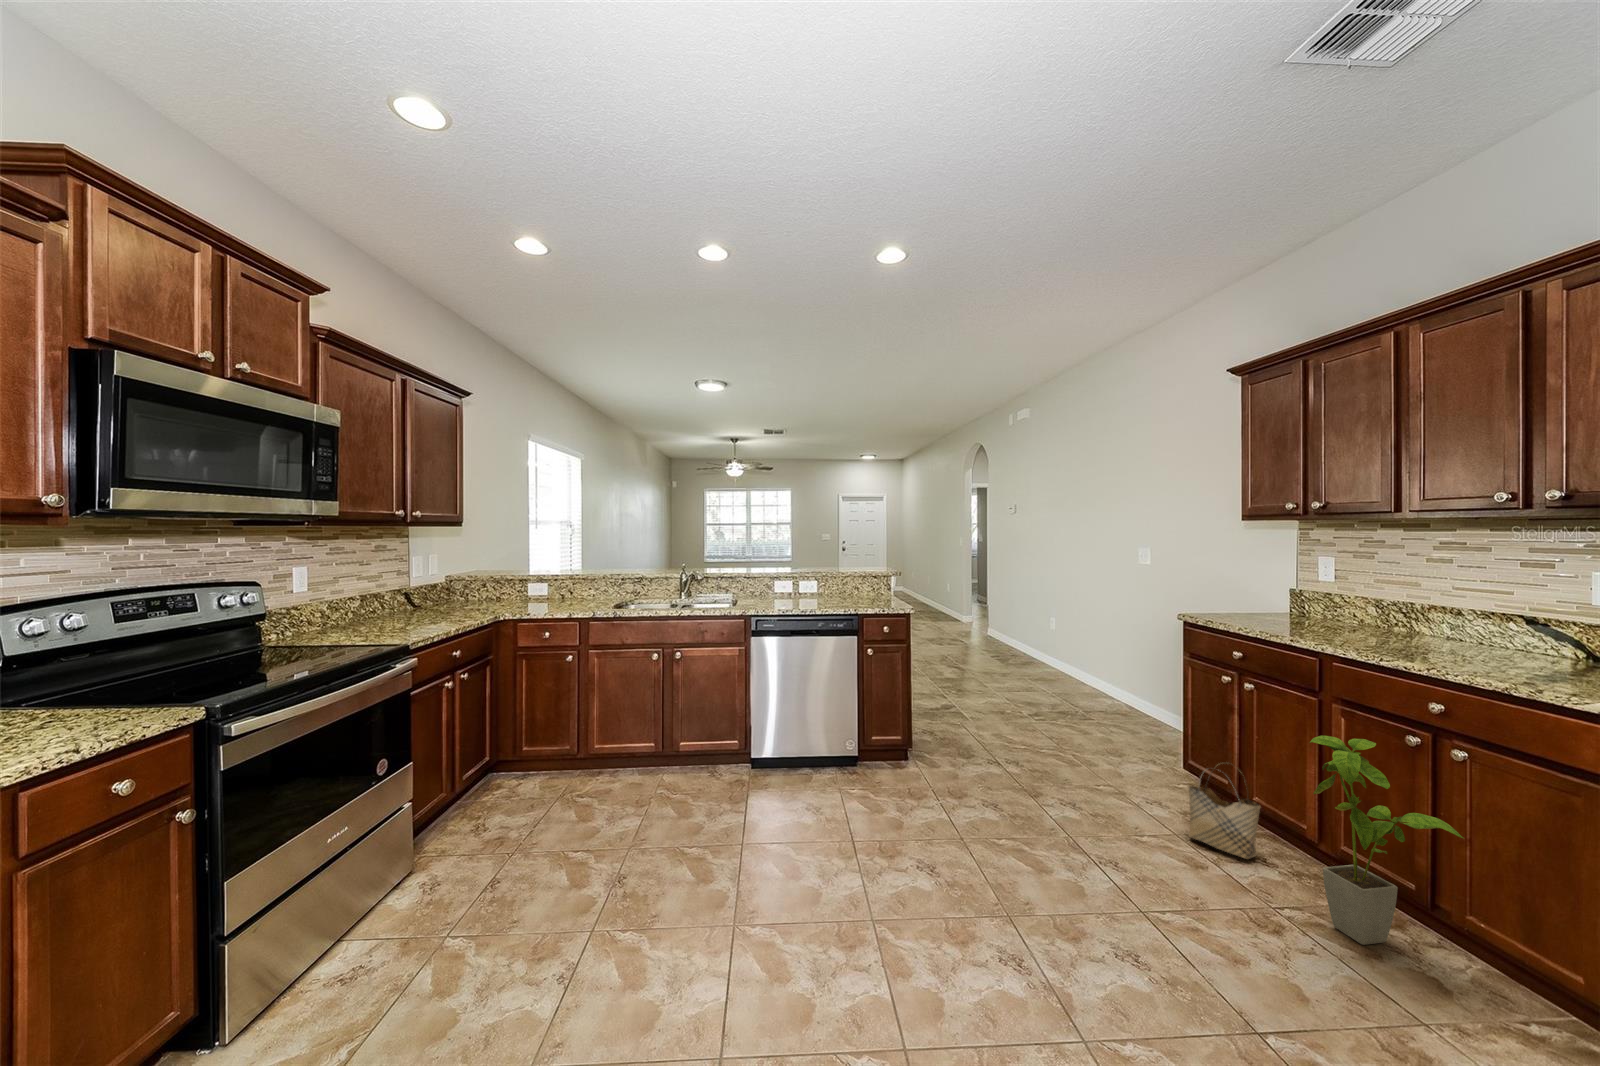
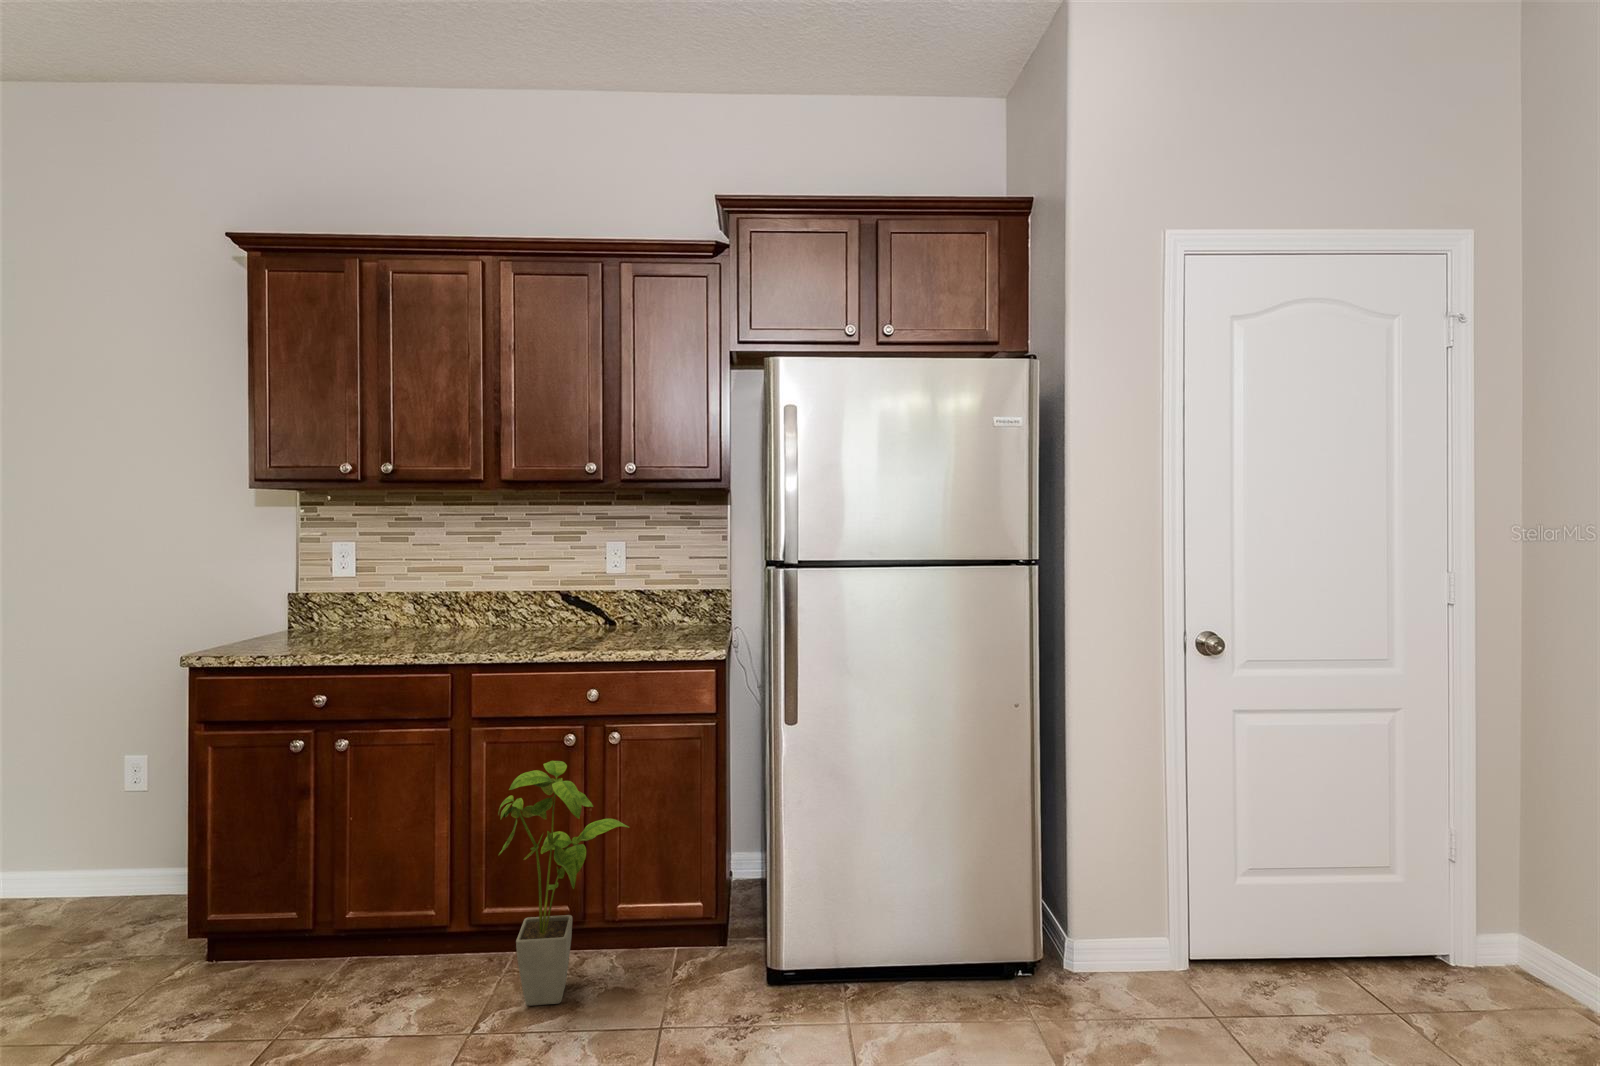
woven basket: present [1188,762,1261,859] -> none [284,874,391,1027]

